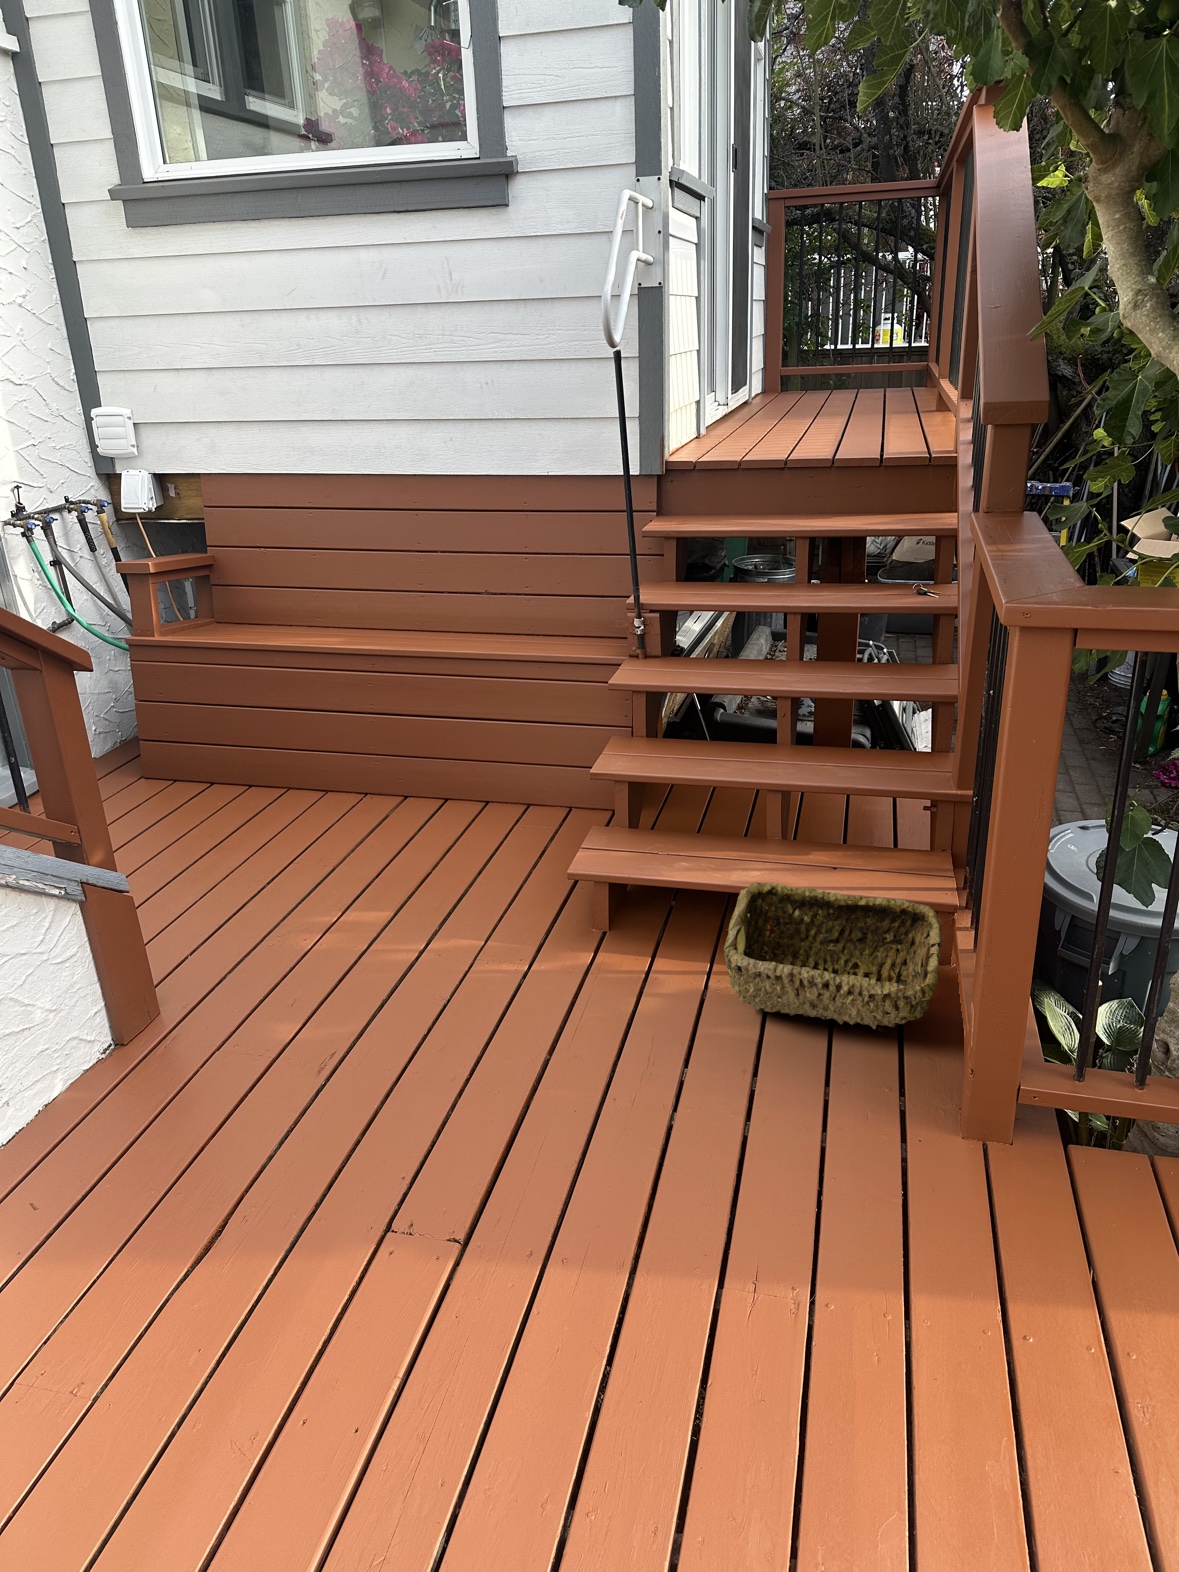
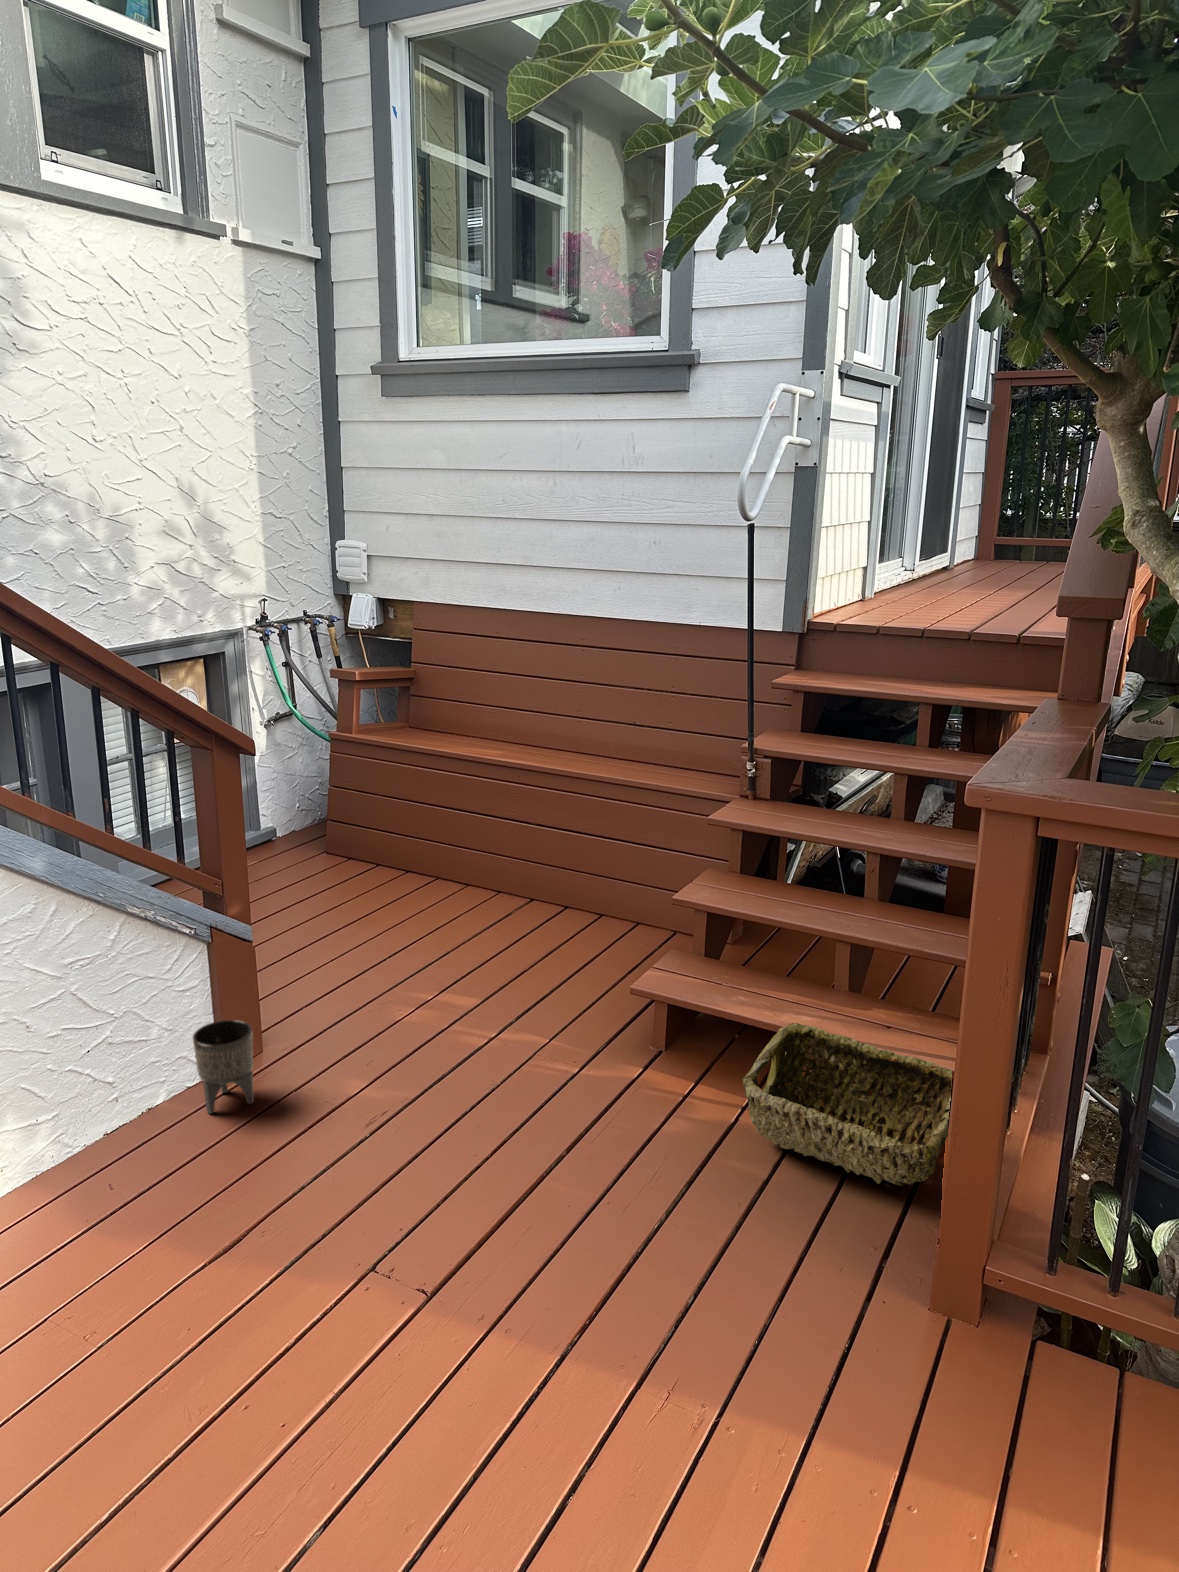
planter: none [86,984,171,1096] -> present [193,1020,254,1114]

